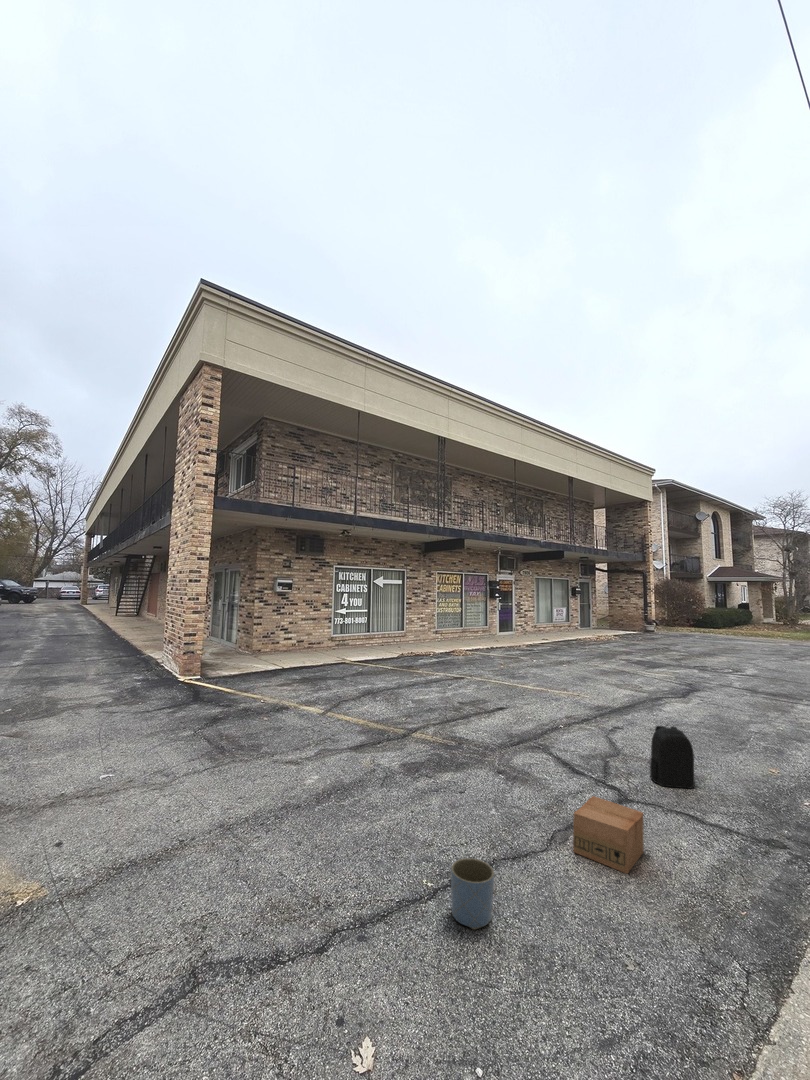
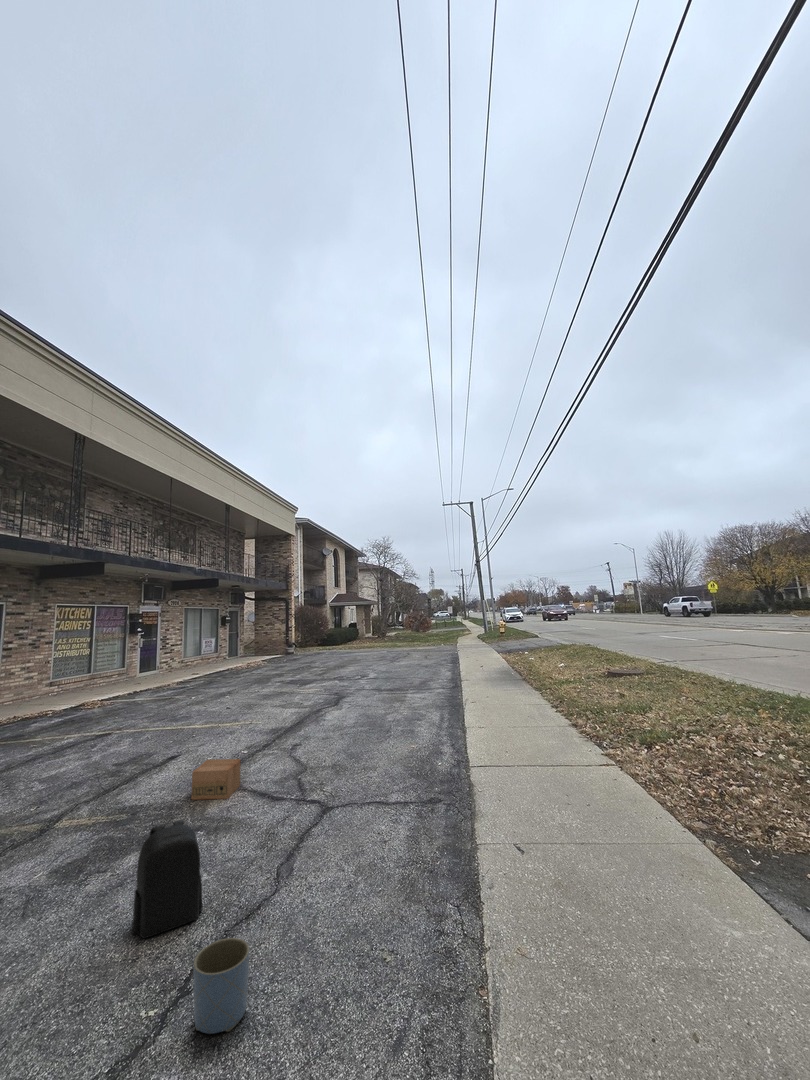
backpack: present [650,726,695,789] -> present [132,820,202,938]
cardboard box: present [573,796,644,874] -> present [192,759,241,800]

